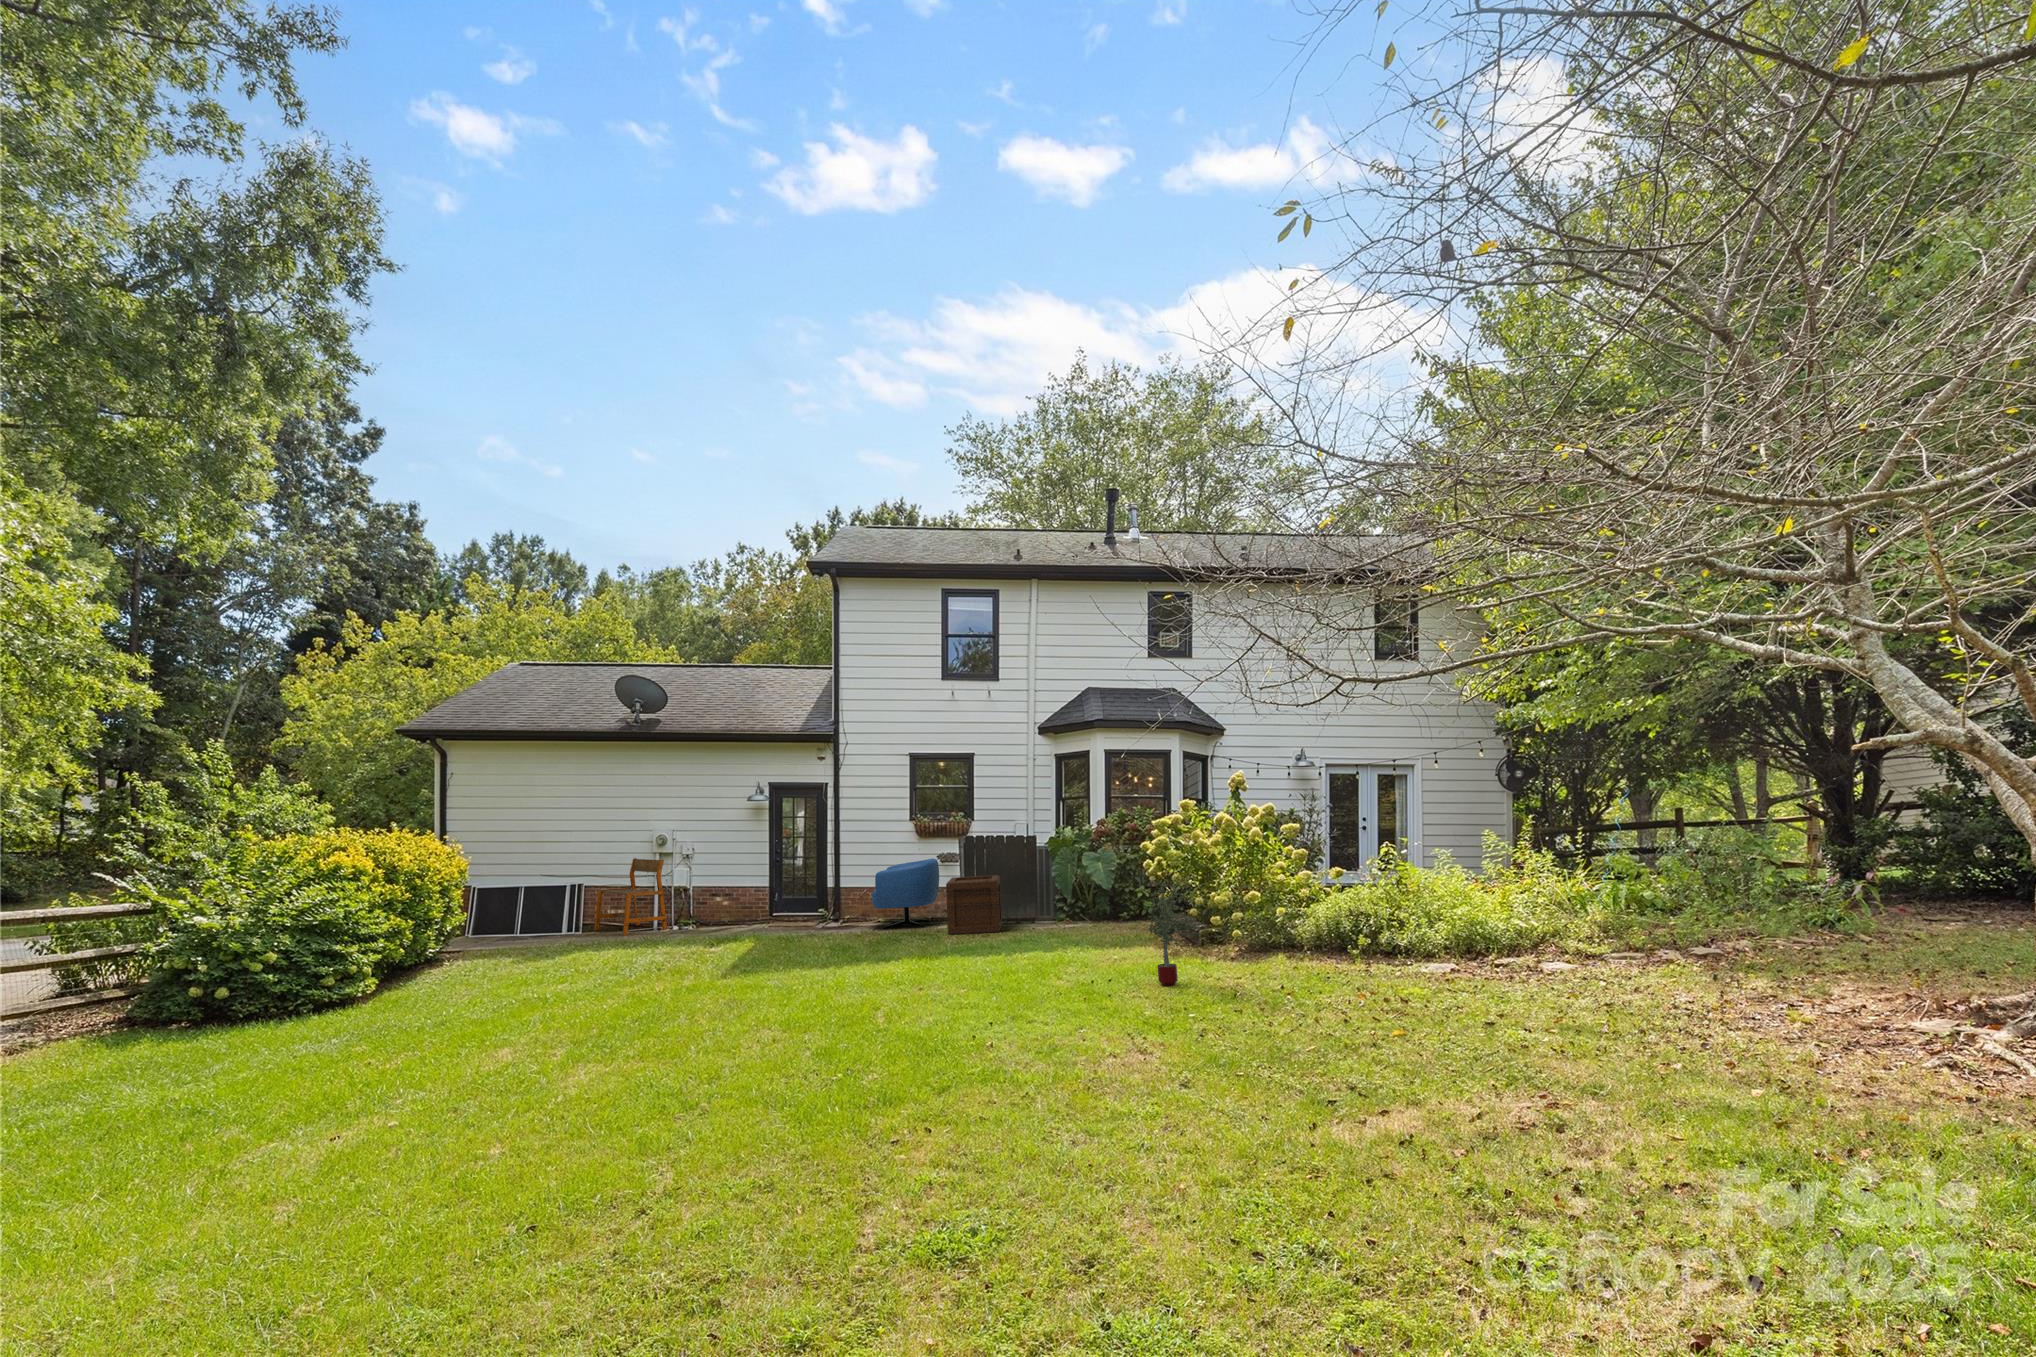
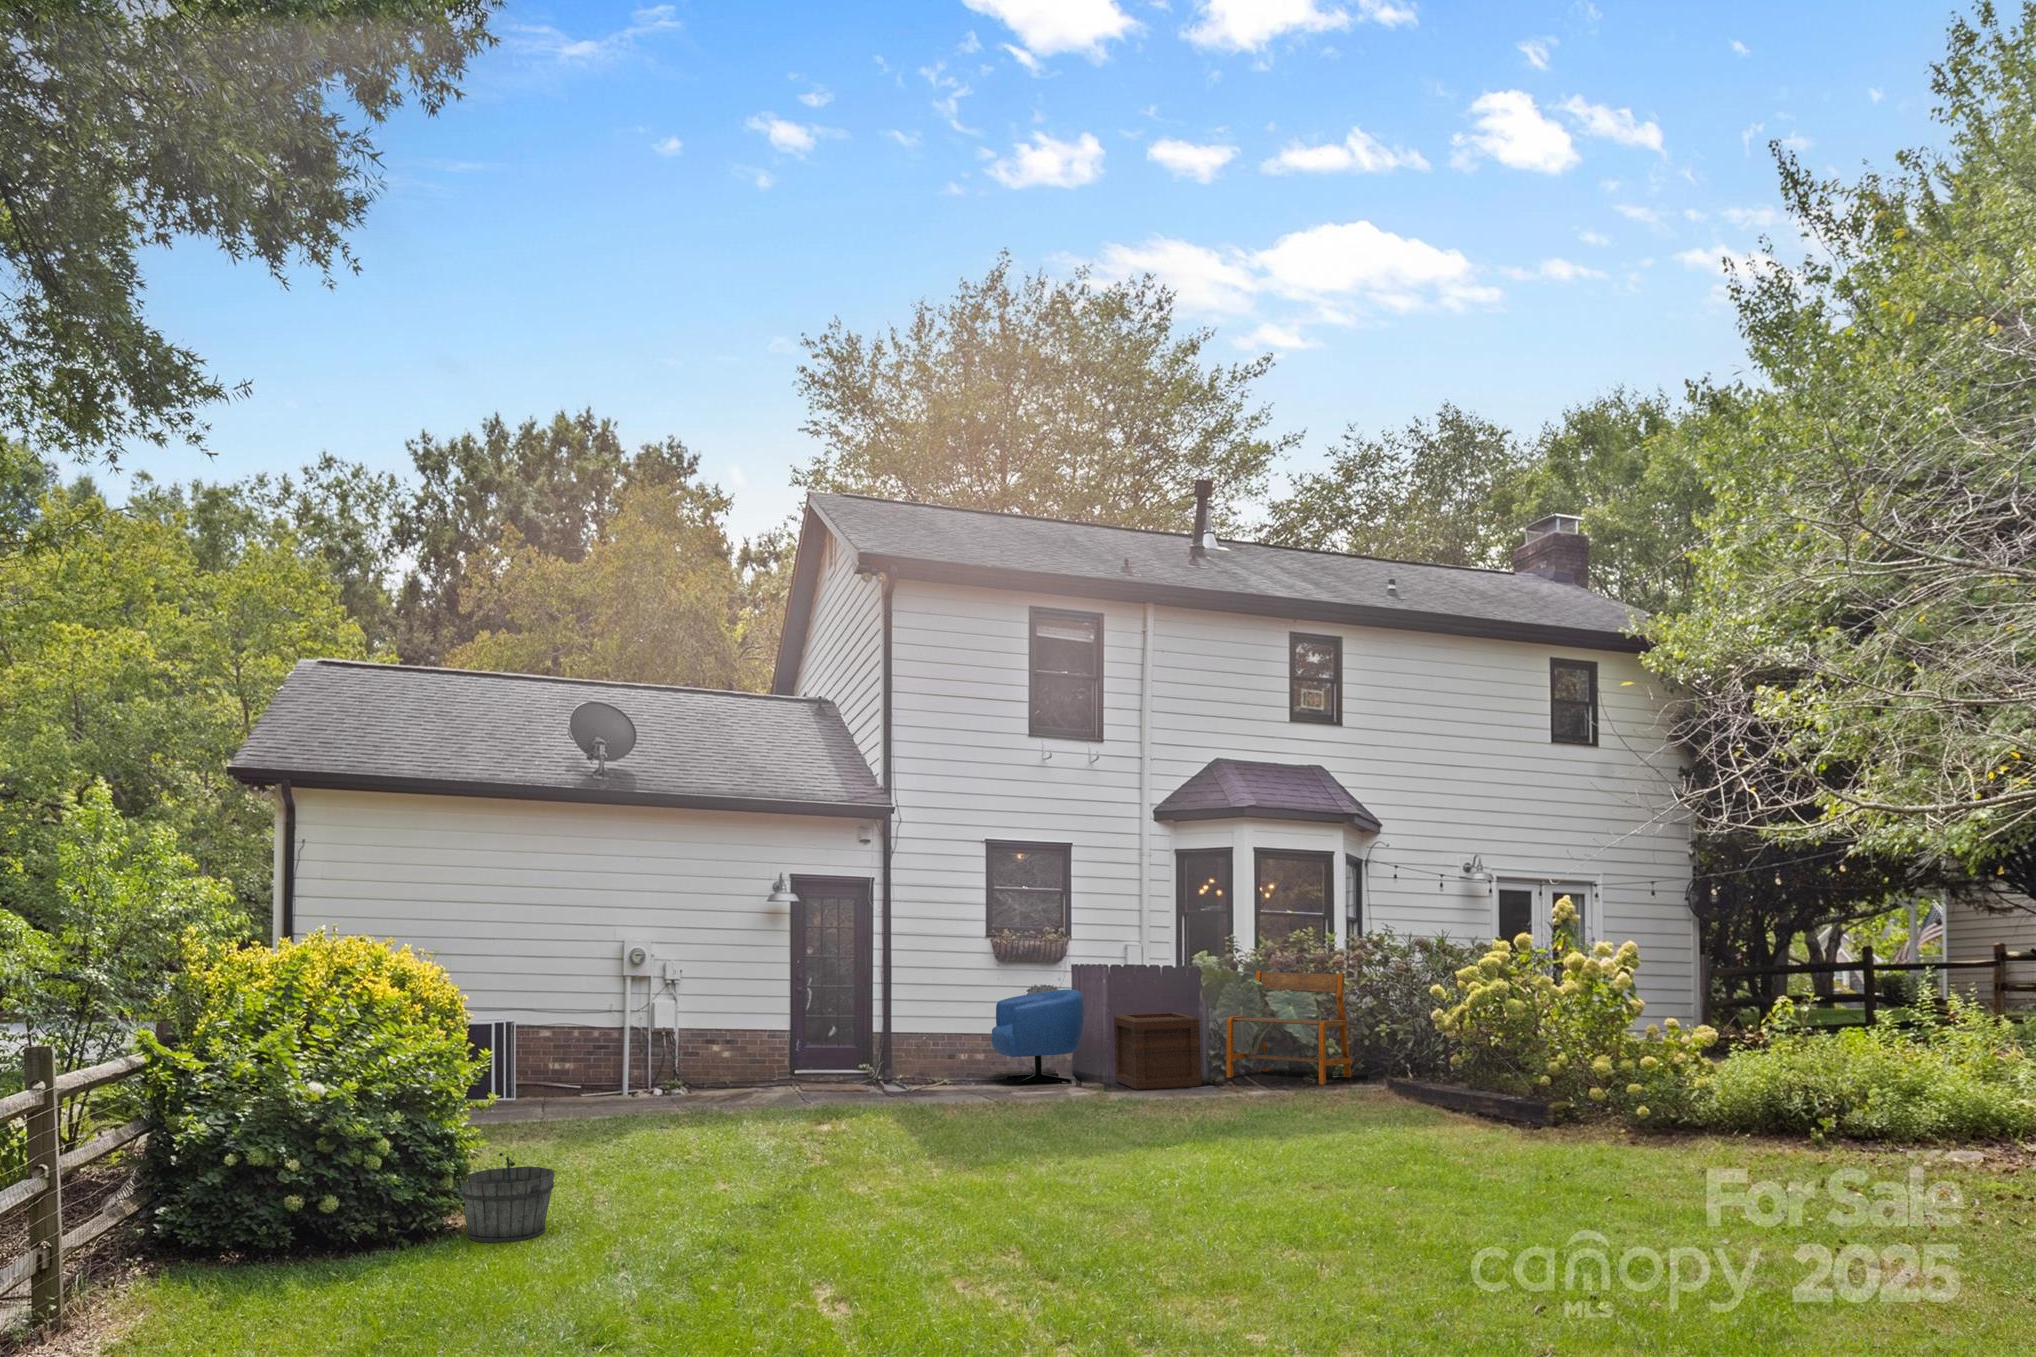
bench: present [594,858,667,935] -> present [1226,971,1353,1085]
potted tree: present [1145,883,1198,986] -> none [1548,1016,1617,1133]
wooden bucket: none [138,996,232,1066] -> present [460,1153,555,1243]

